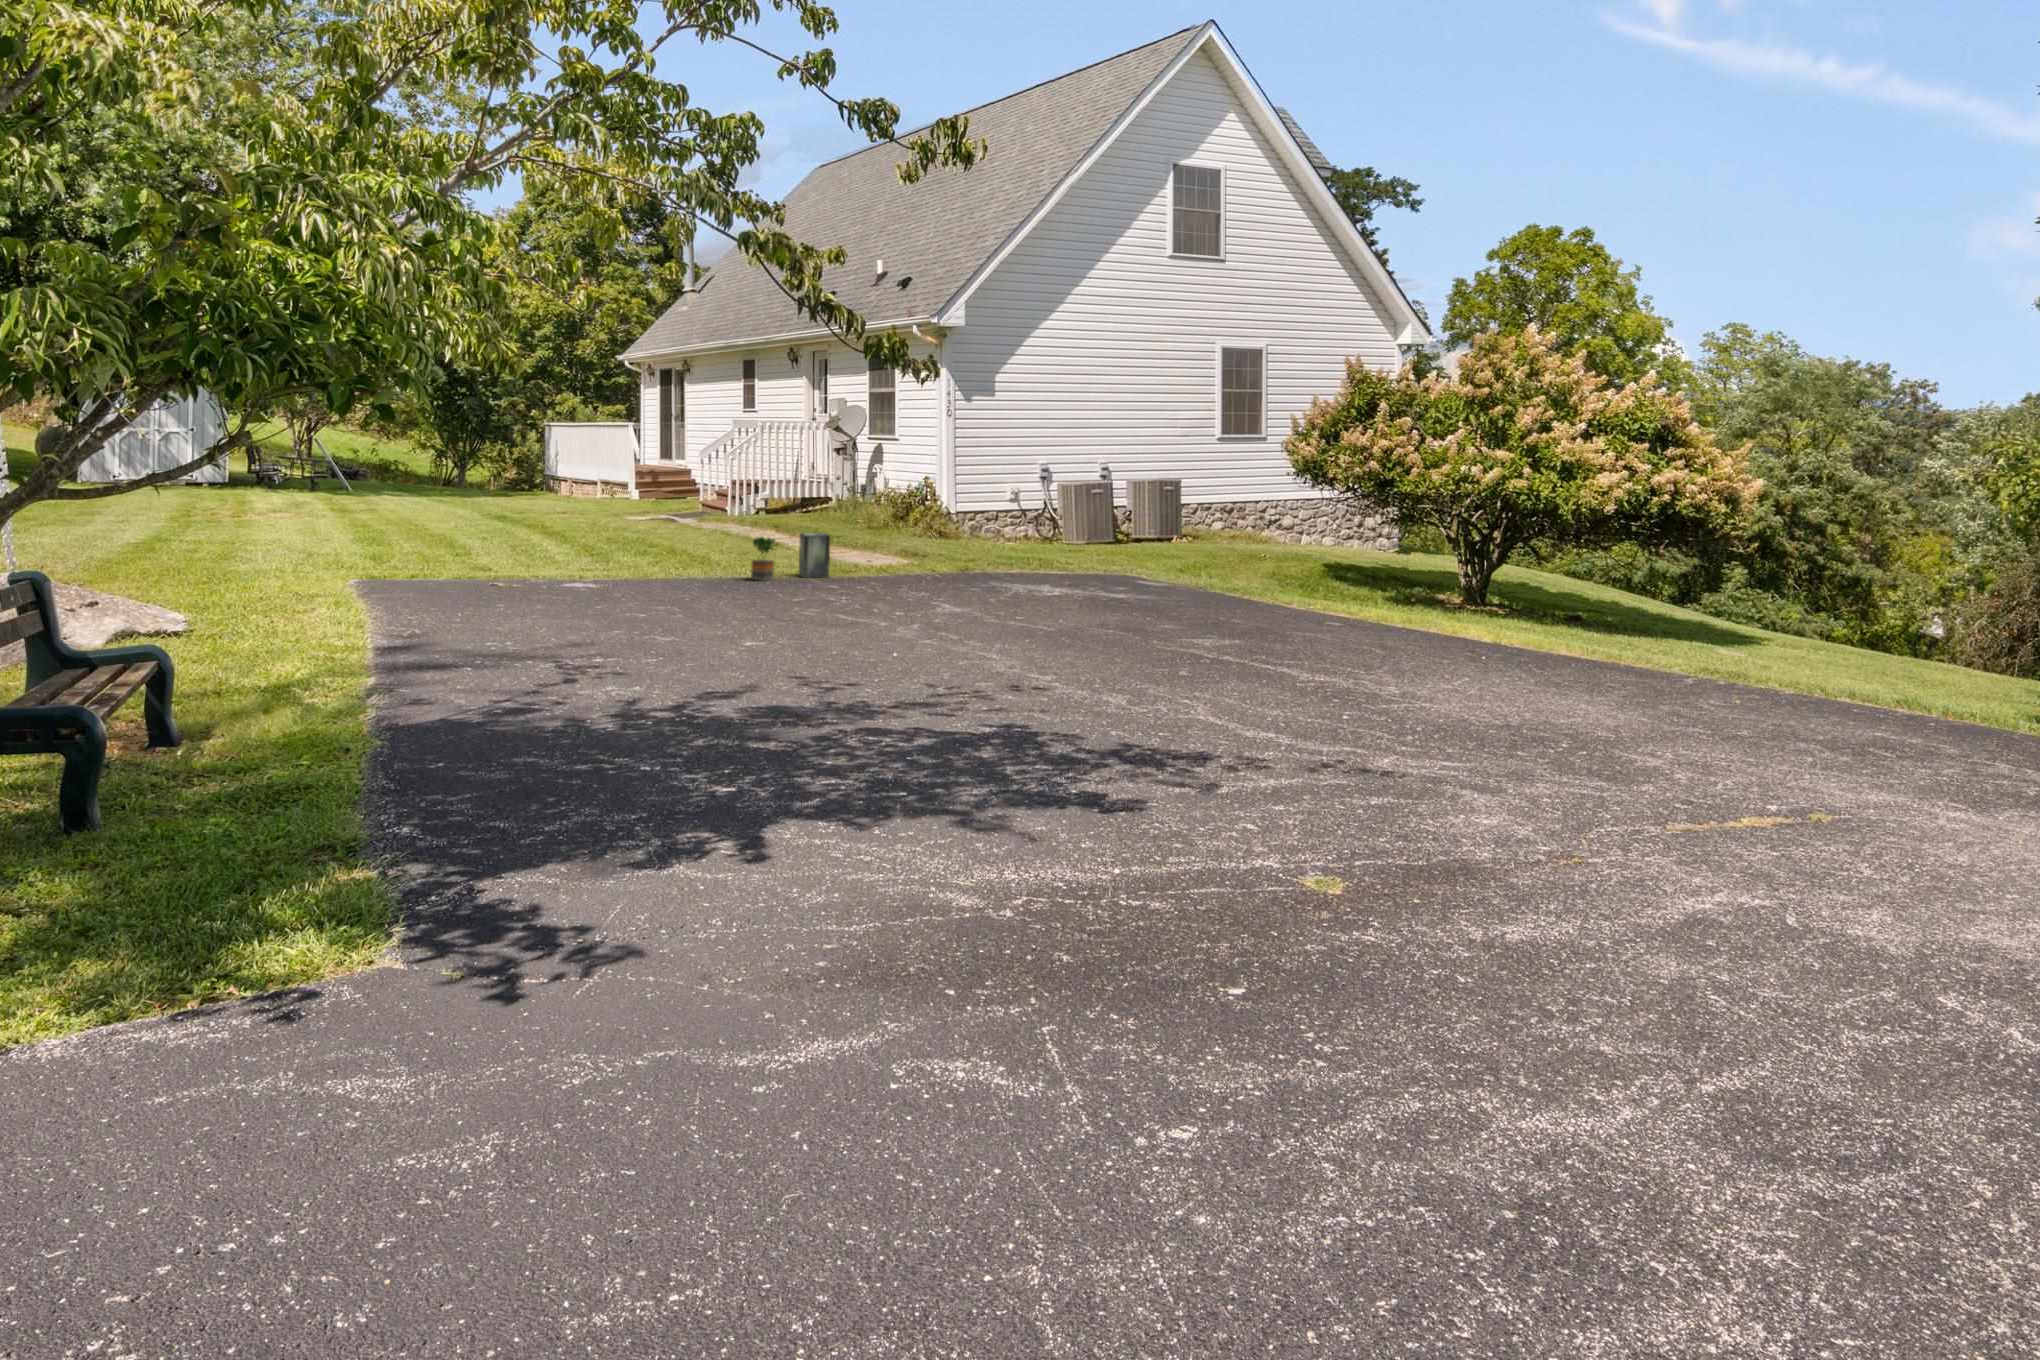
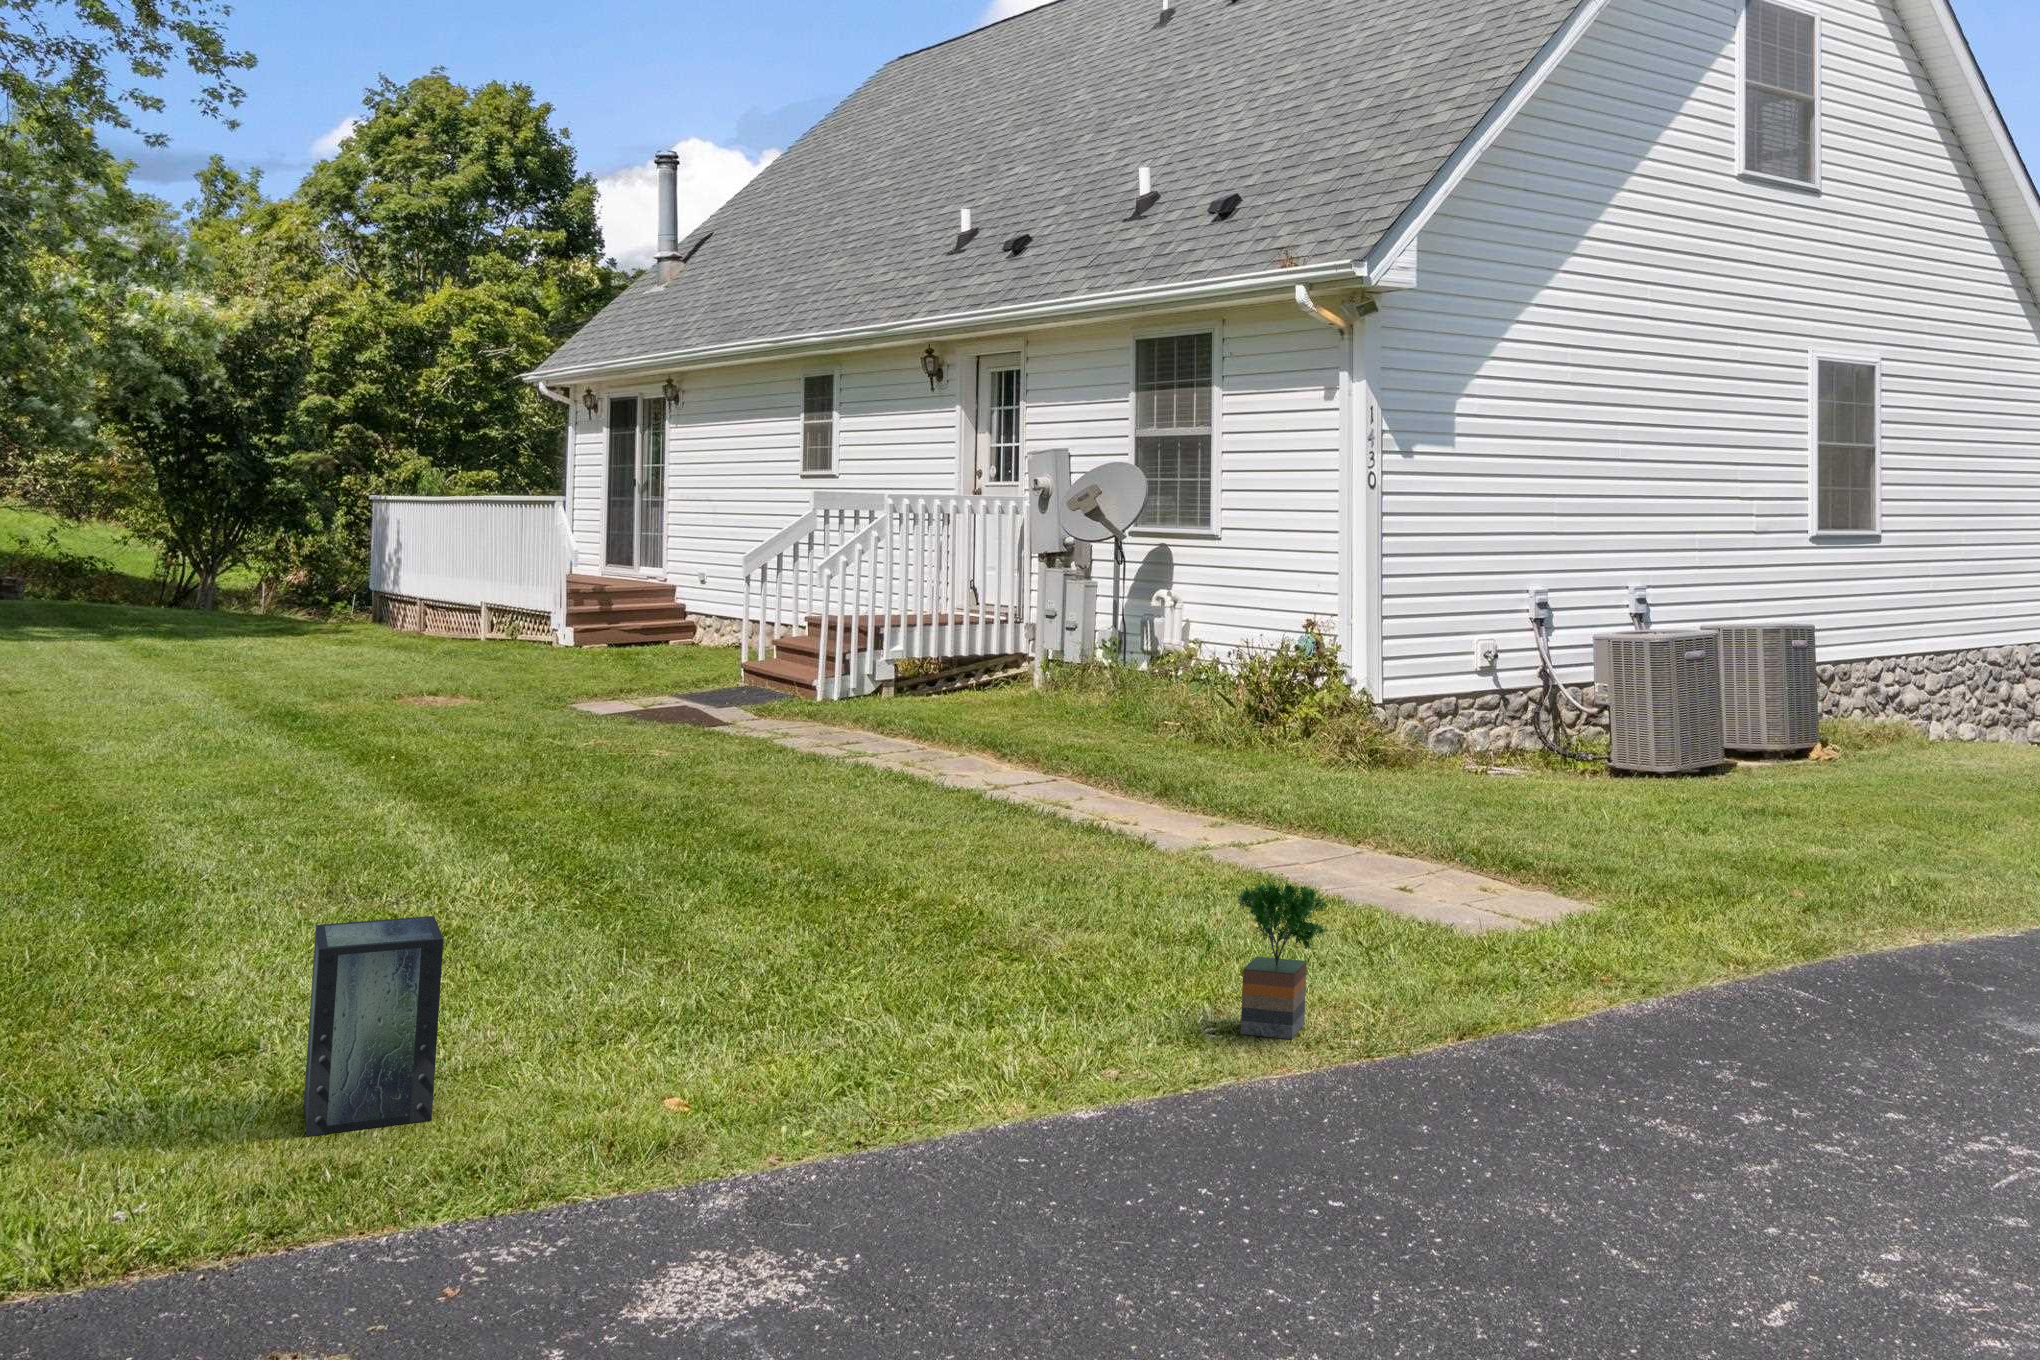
storage box: present [799,533,830,578] -> present [304,916,443,1136]

